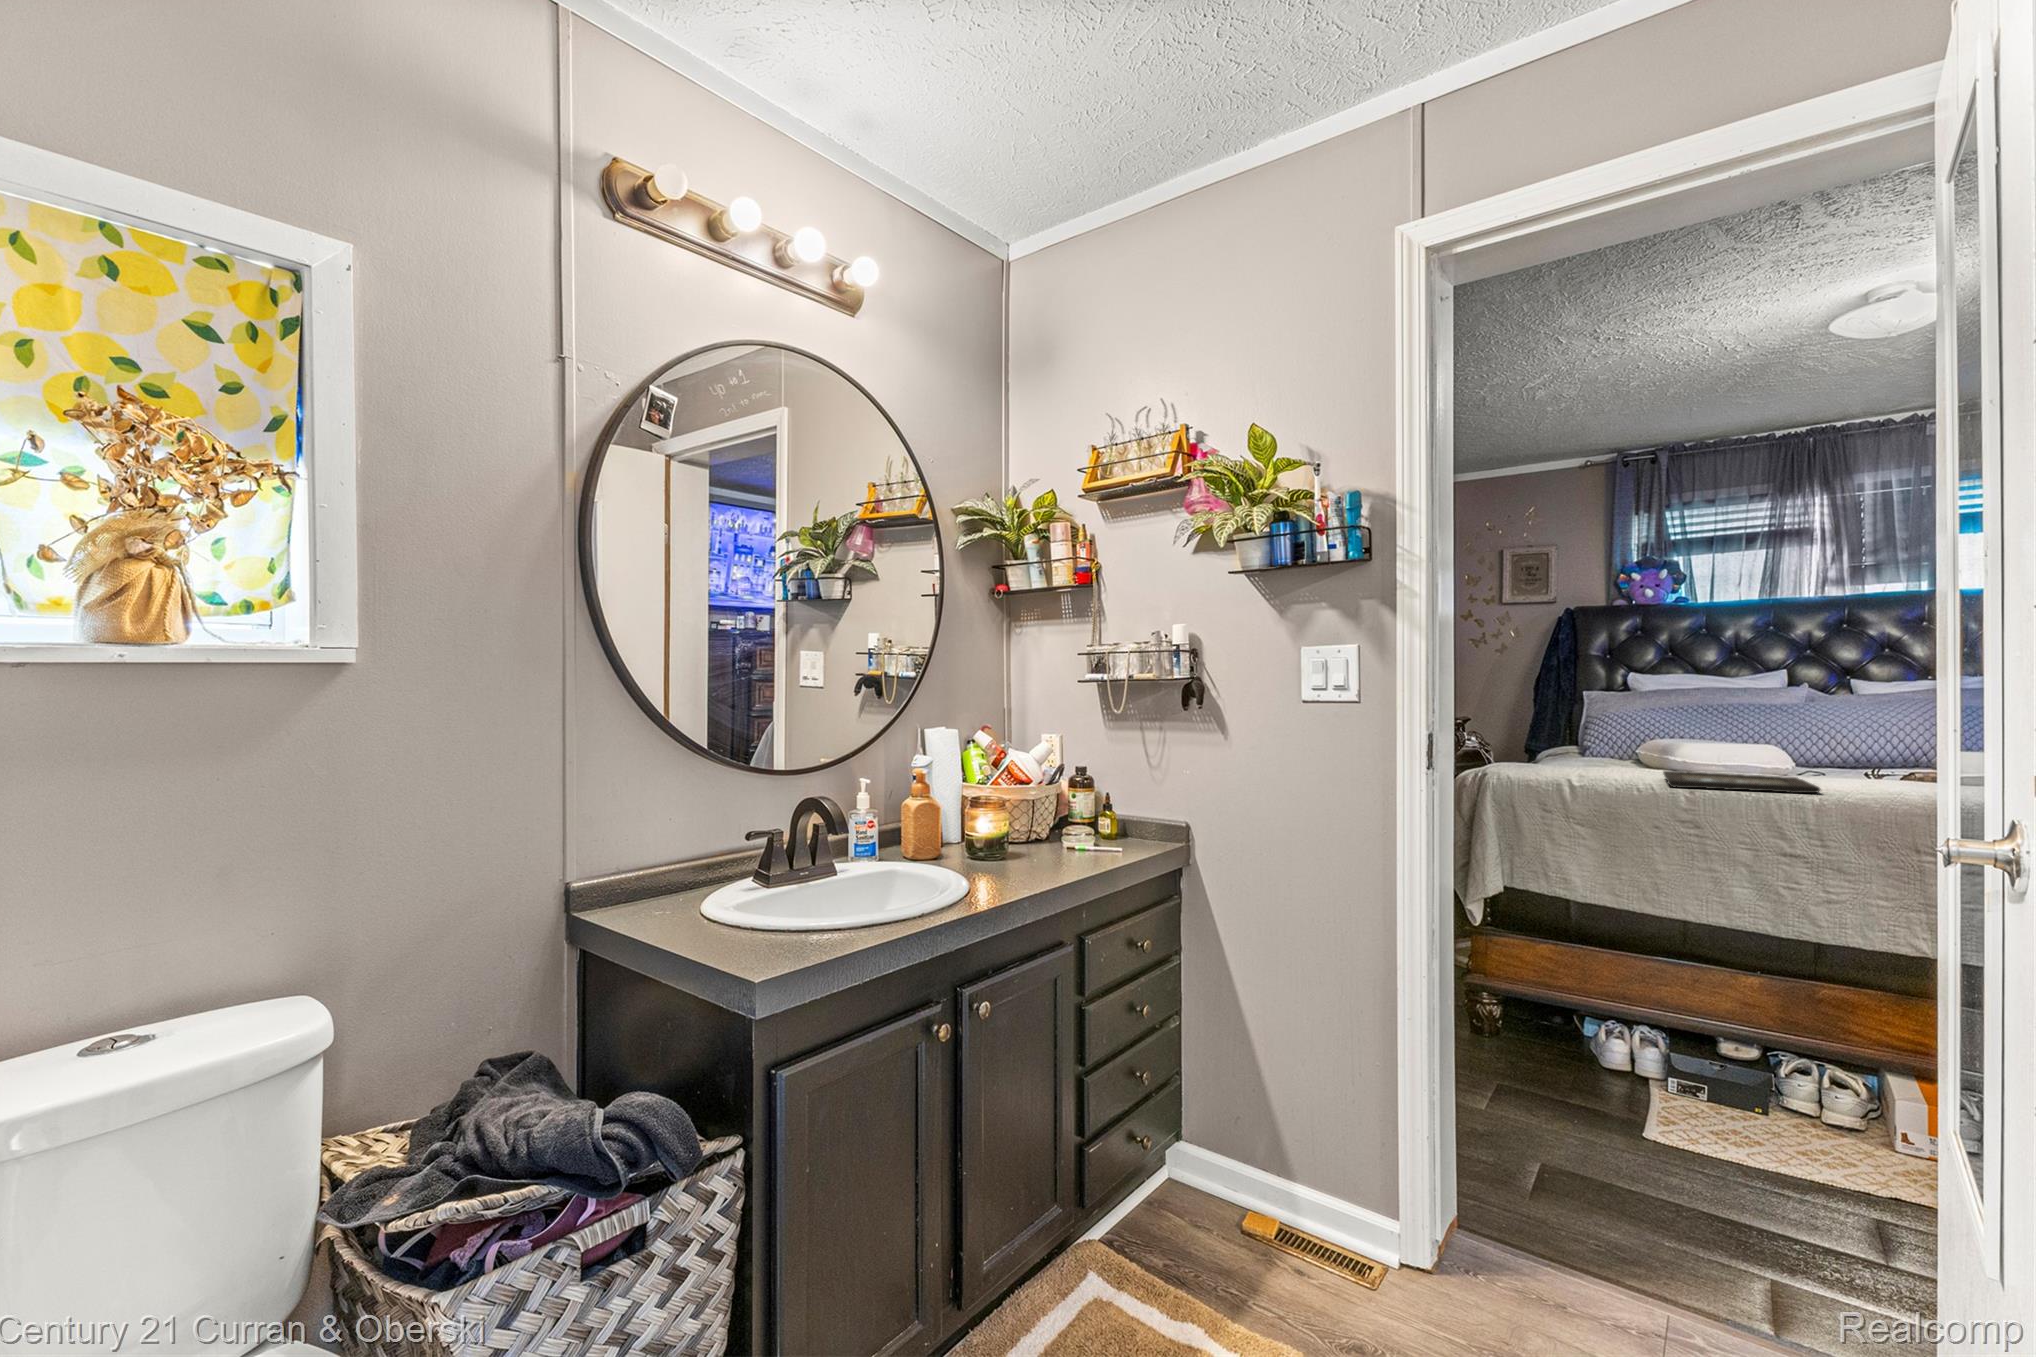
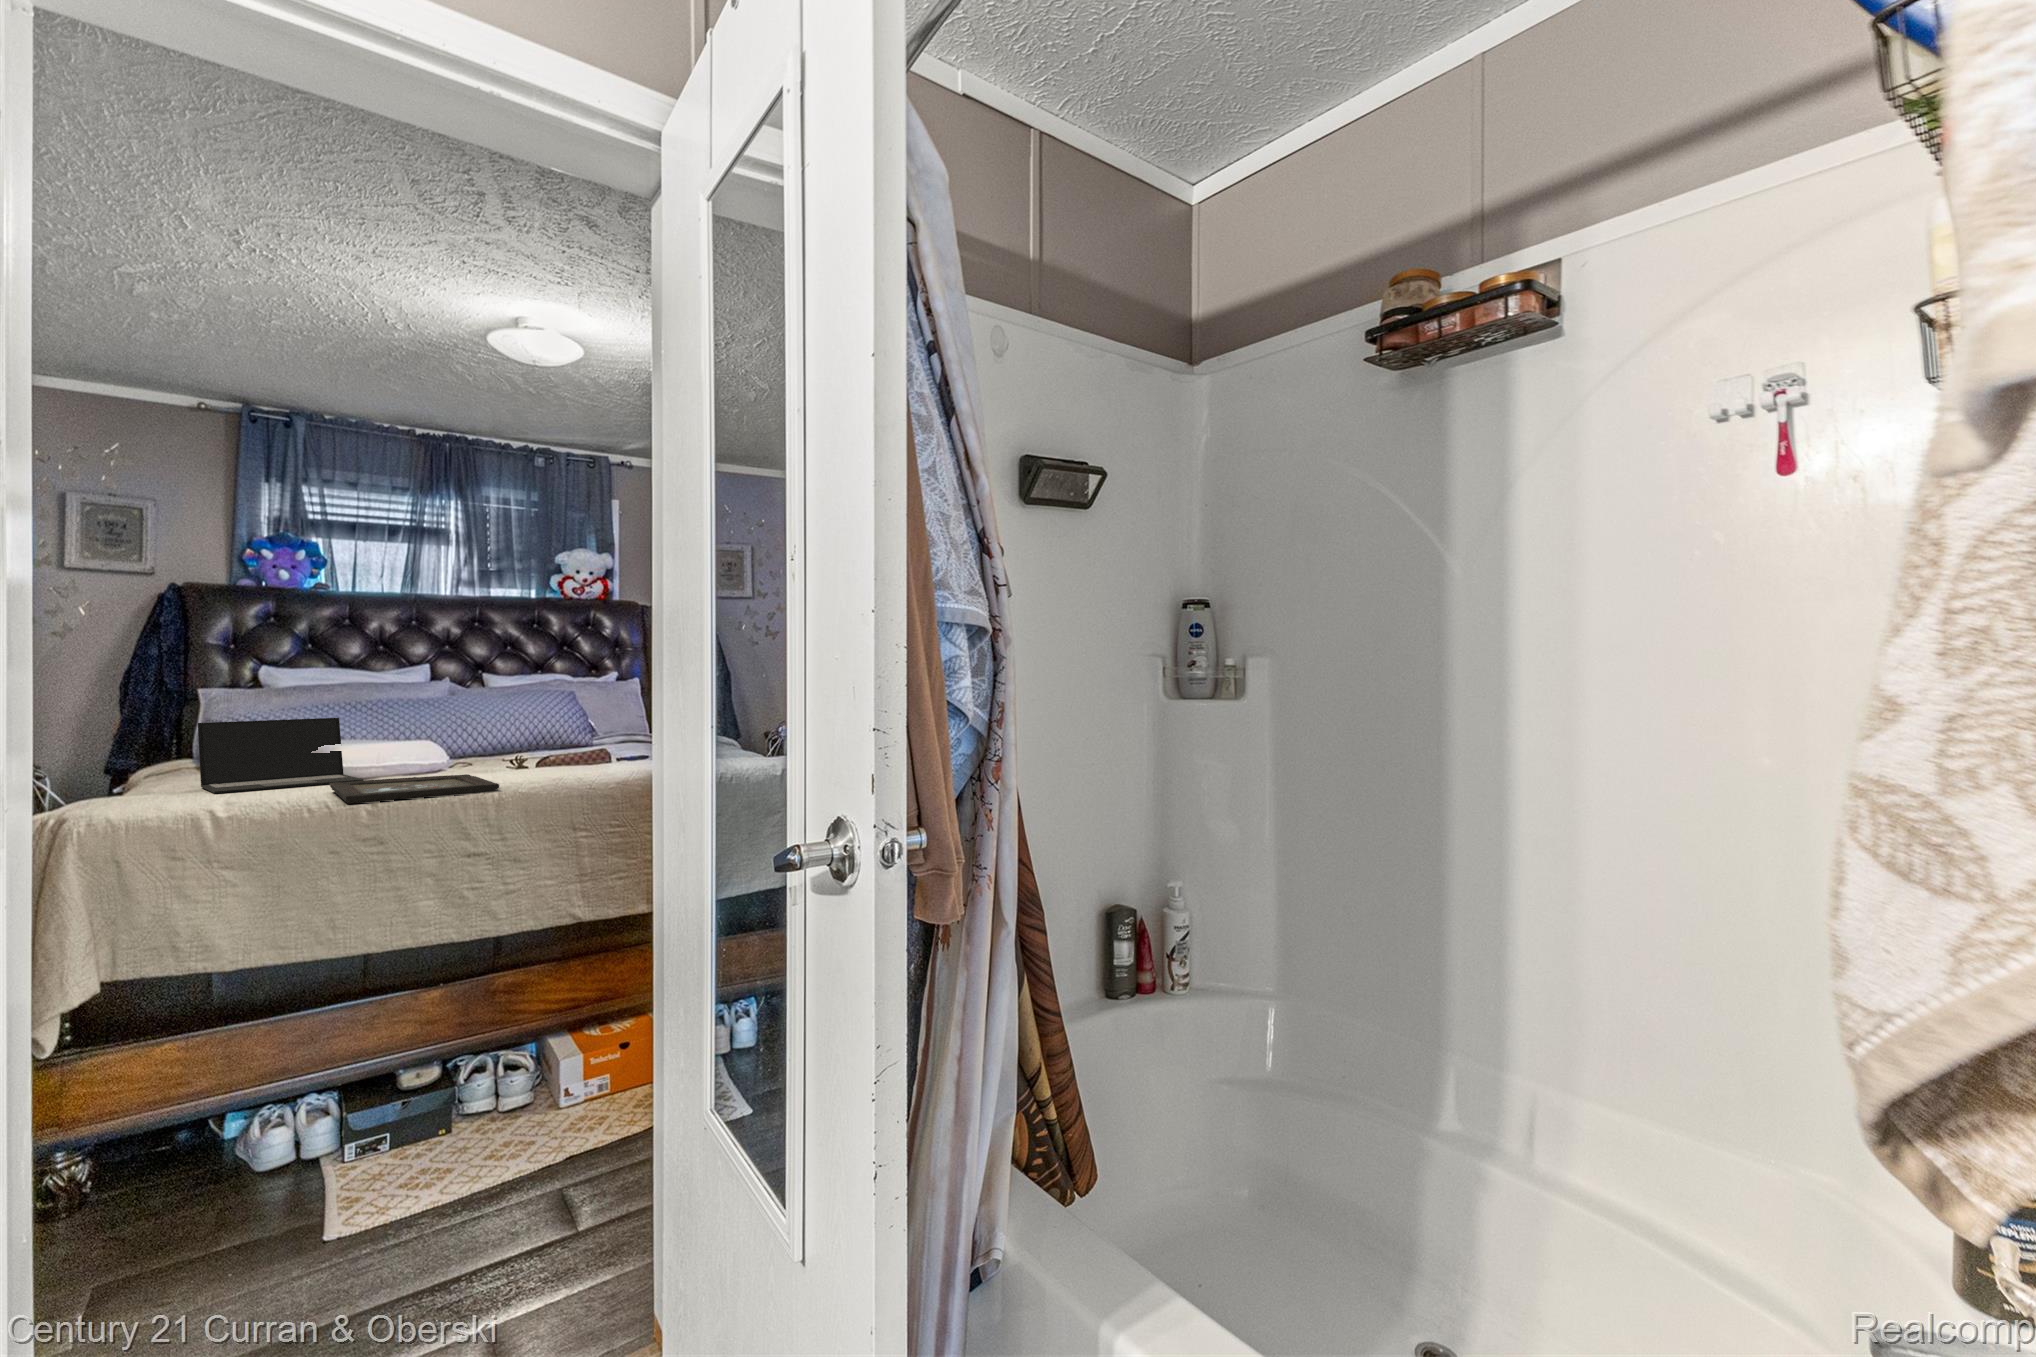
laptop: none [1572,716,1697,774] -> present [198,718,363,794]

